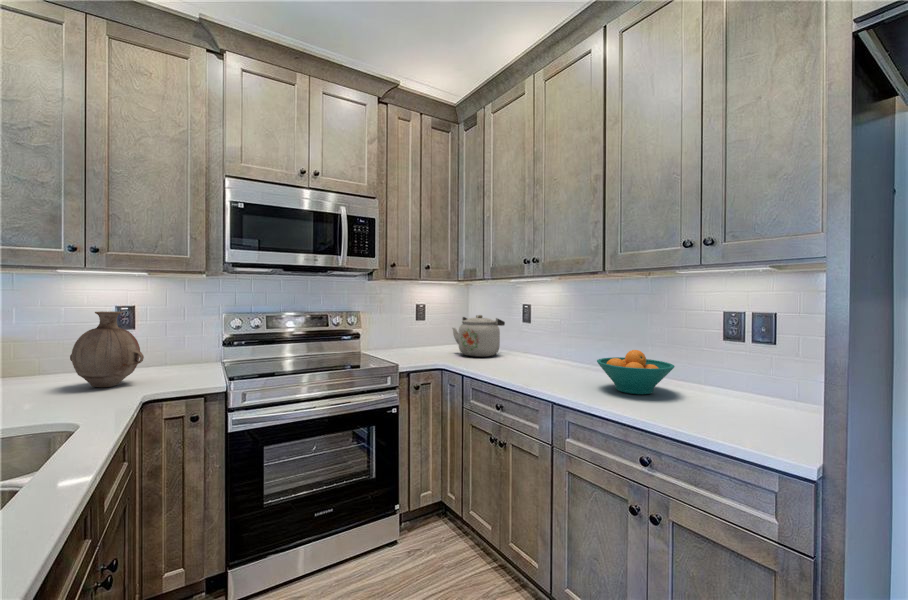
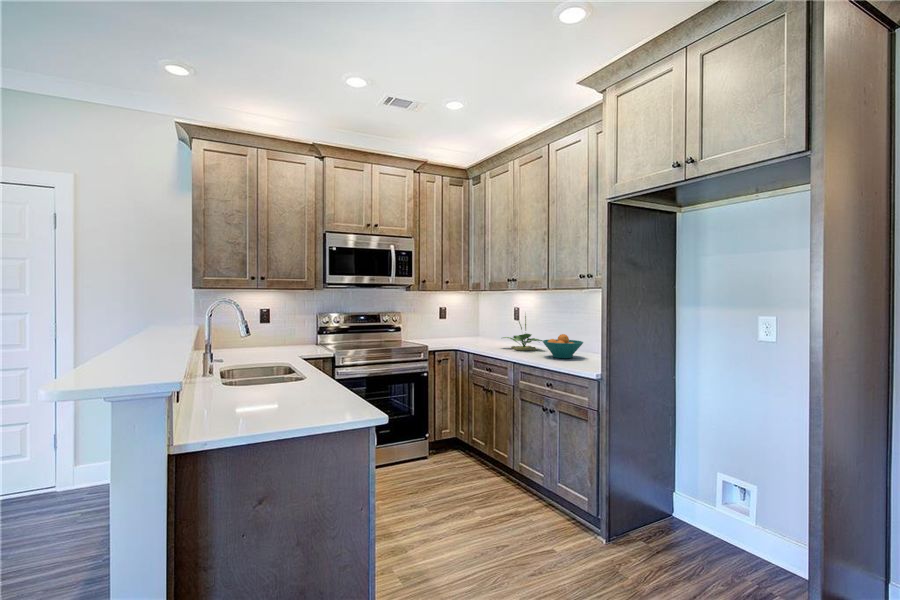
potted plant: none [511,310,588,373] -> present [503,316,542,350]
vase: present [70,311,144,387] -> none [252,312,289,354]
kettle: present [452,315,505,357] -> none [464,315,500,343]

